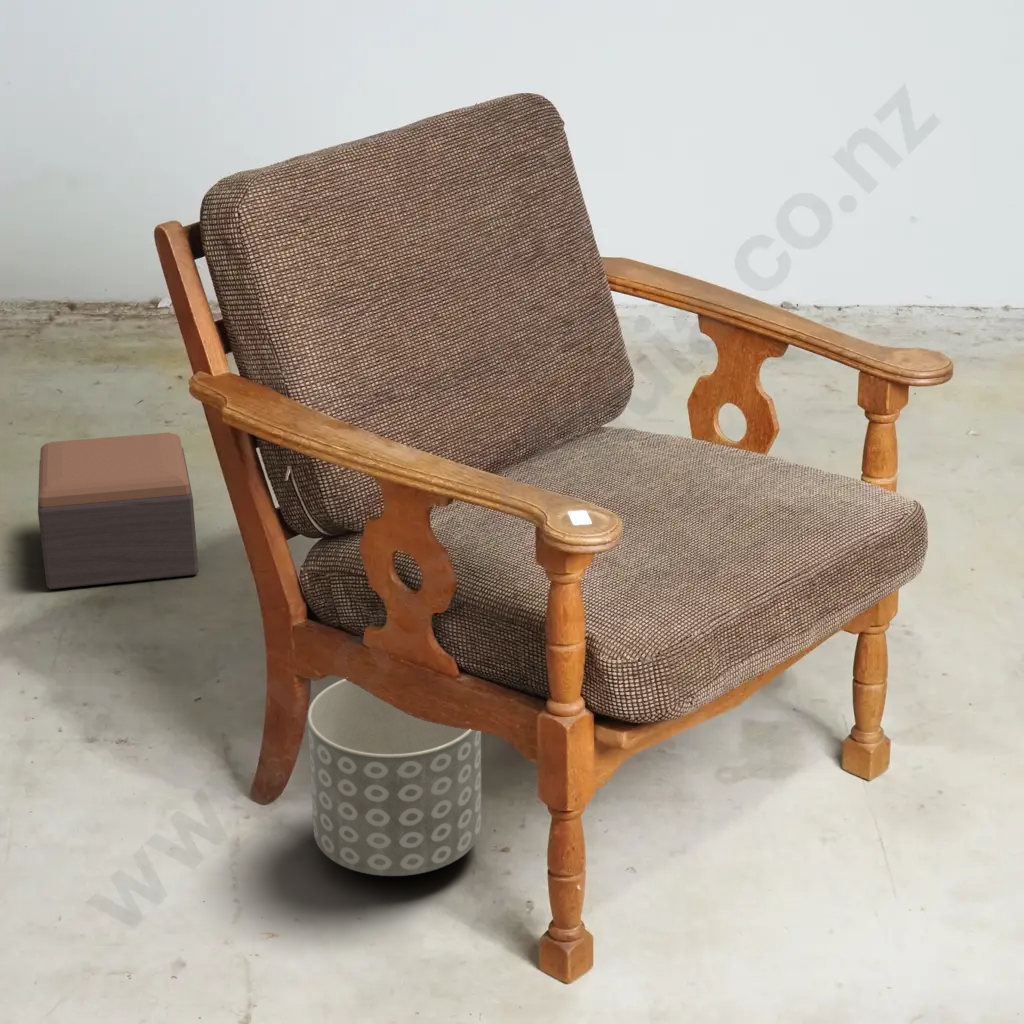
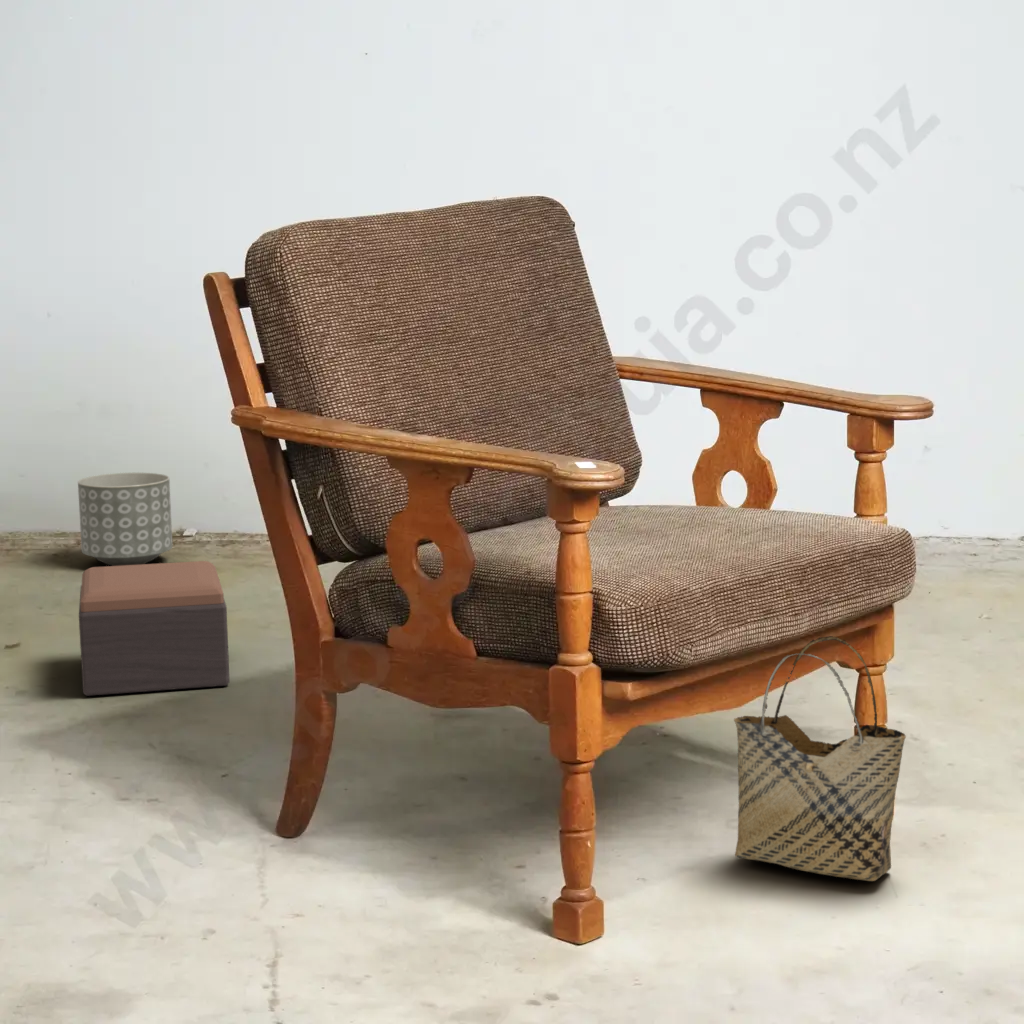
woven basket: none [723,635,907,892] -> present [734,636,906,881]
planter: present [308,679,481,876] -> present [78,472,173,566]

